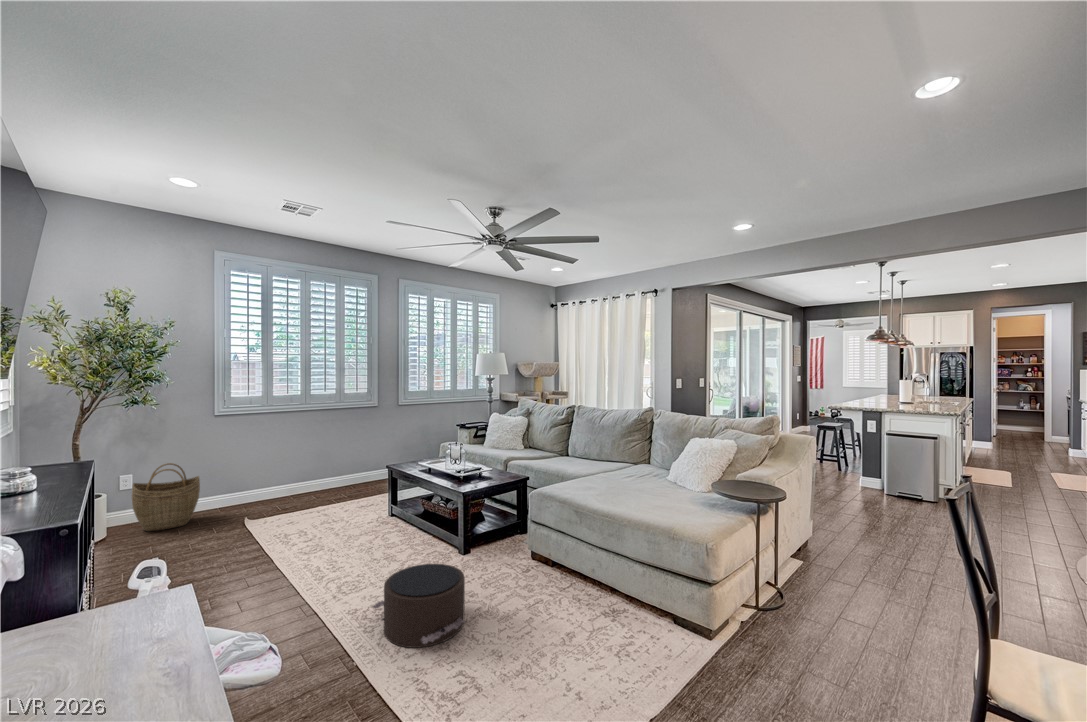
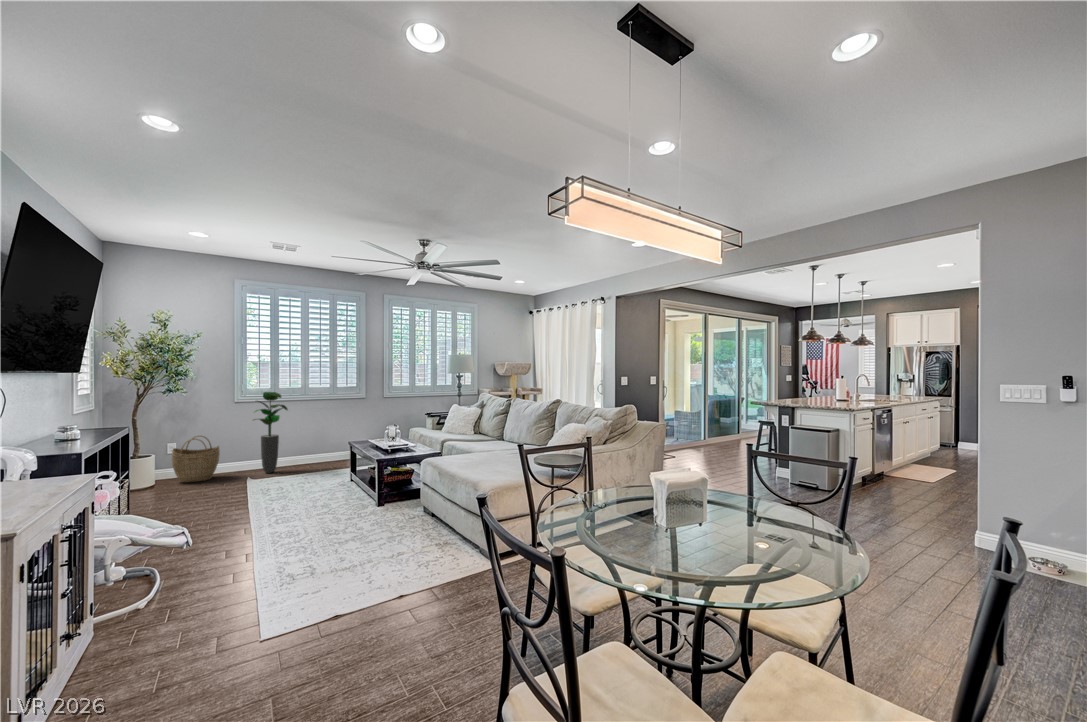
potted plant: none [239,401,293,509] -> present [254,392,287,473]
pouf: present [373,564,465,648] -> none [278,502,340,551]

